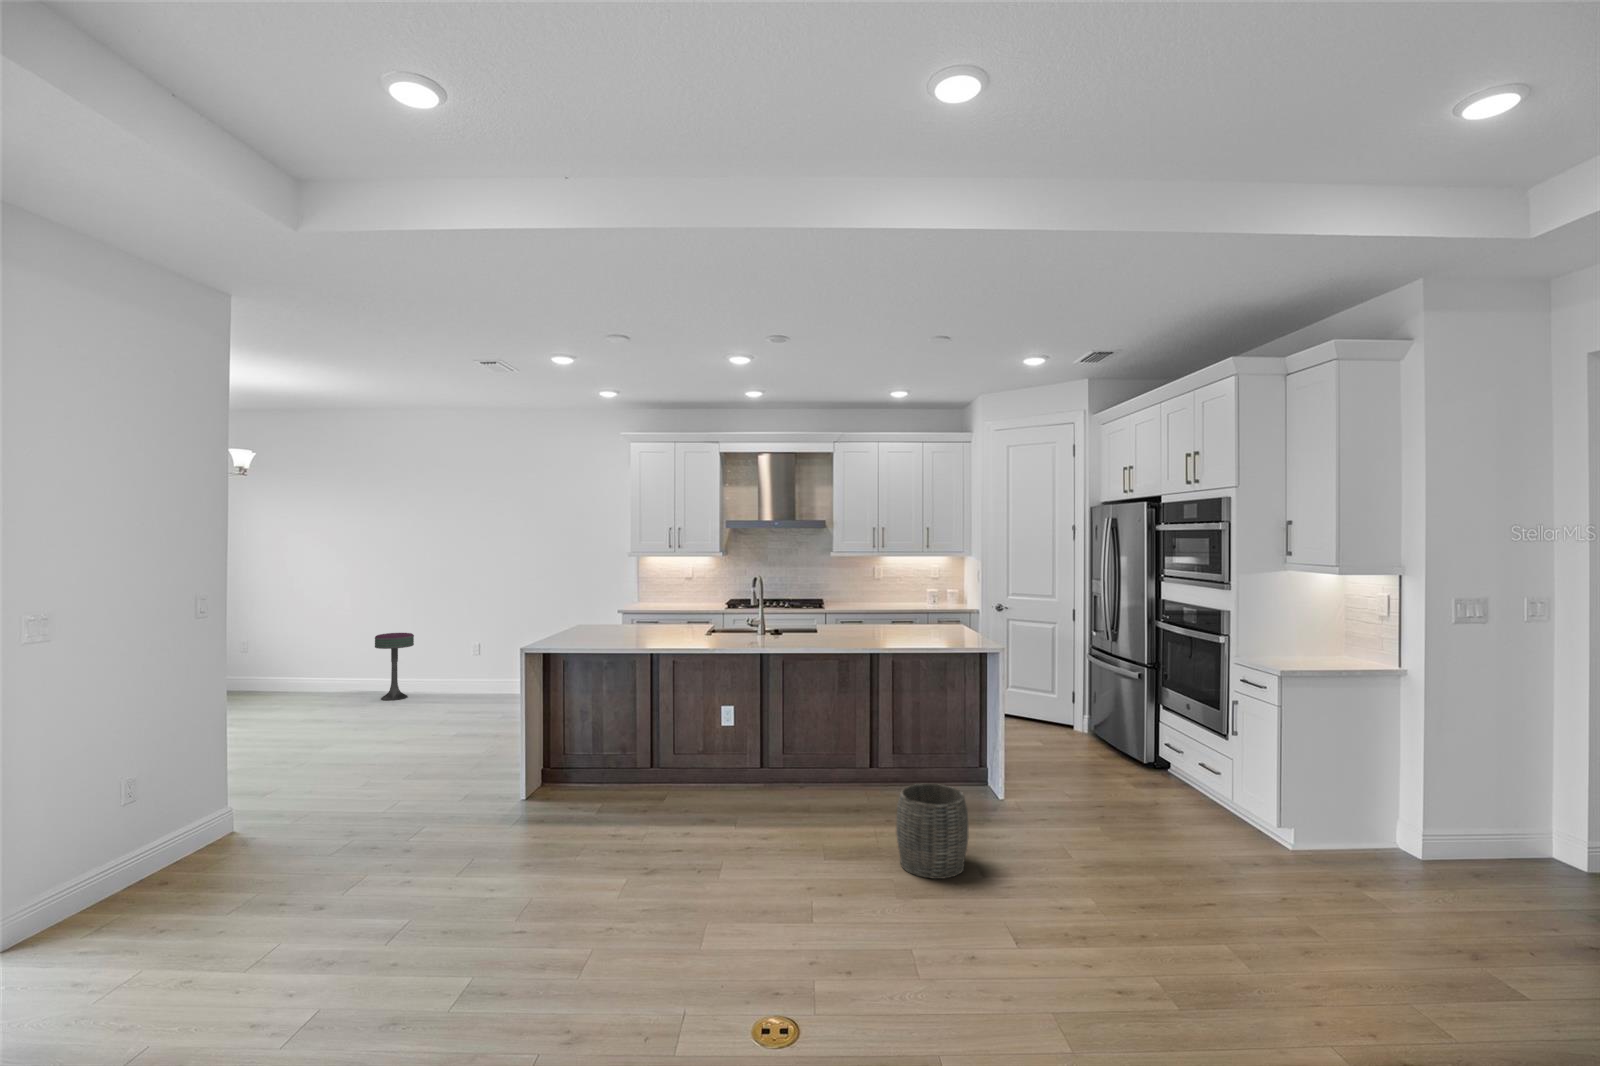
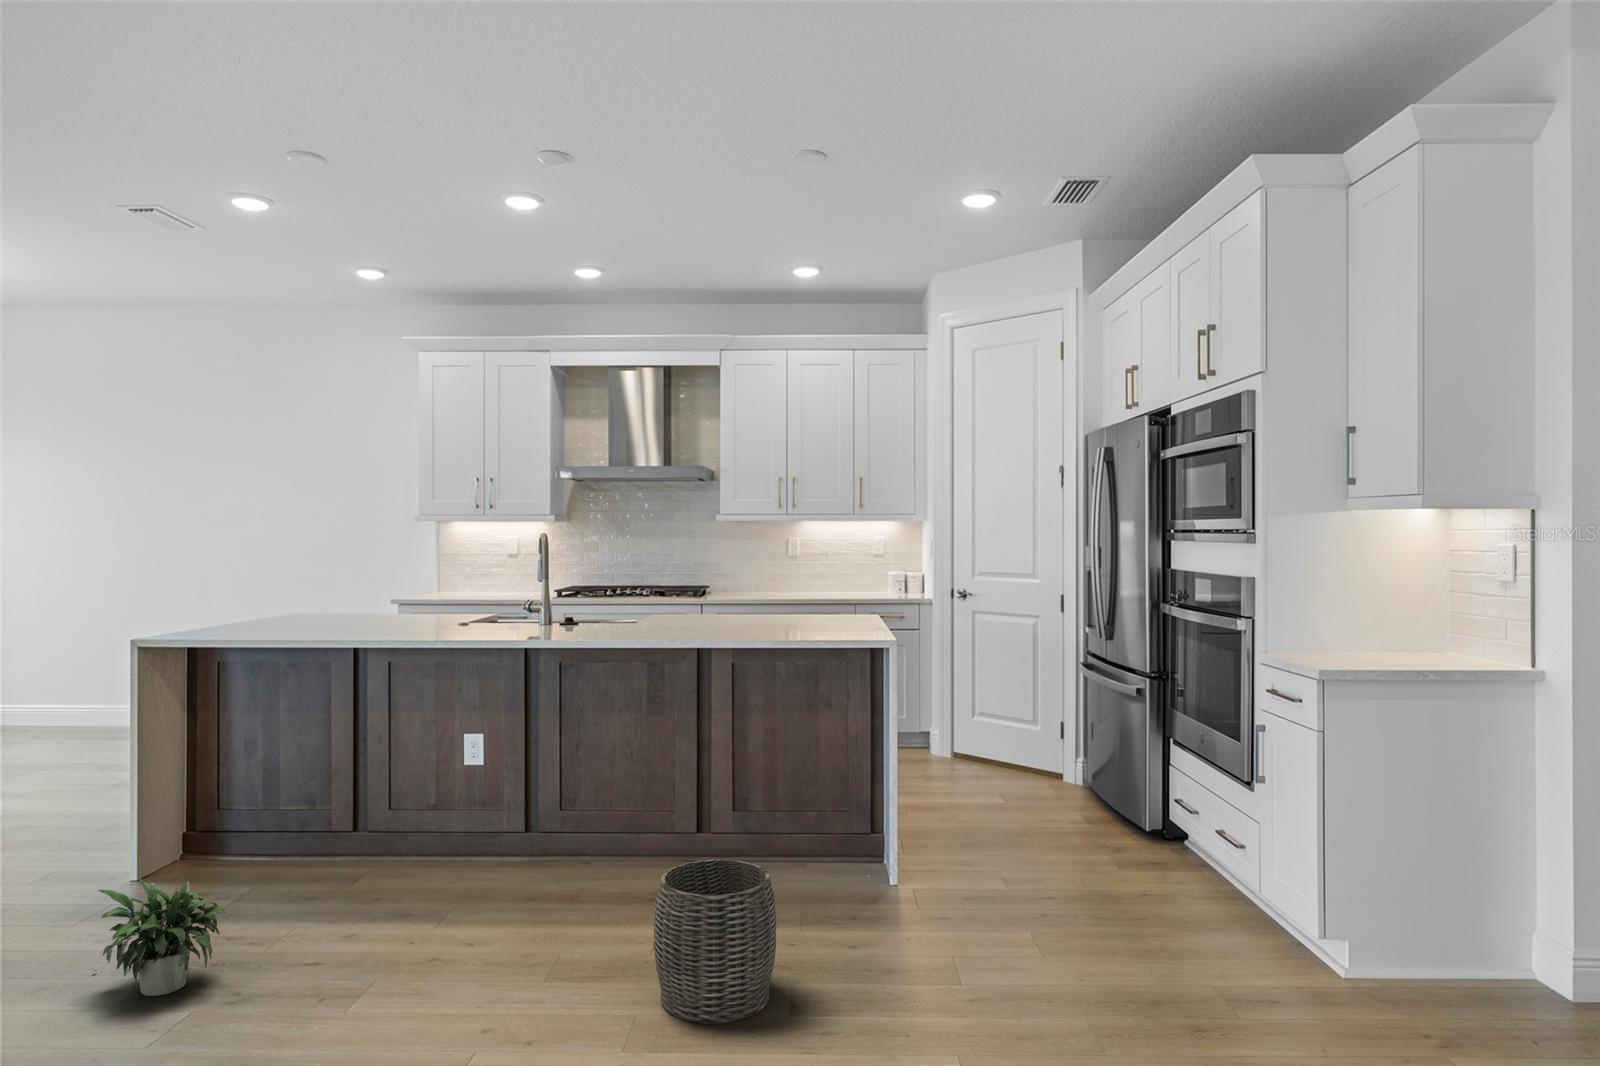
bar stool: present [375,633,414,700] -> none [43,635,106,734]
potted plant: none [556,796,639,865] -> present [92,878,229,996]

